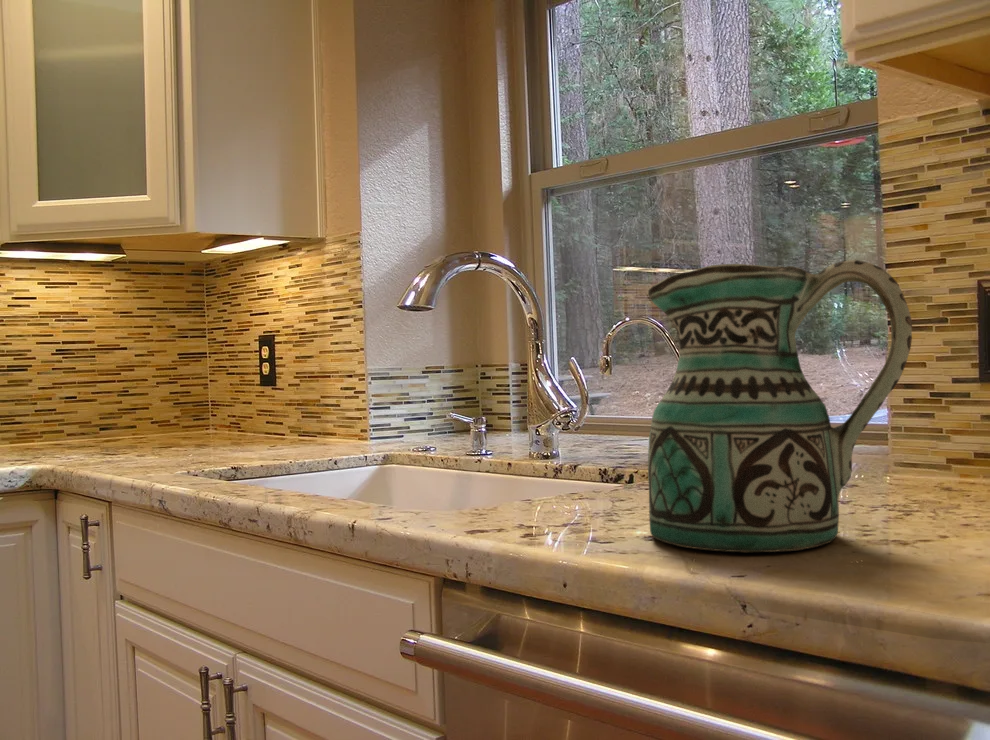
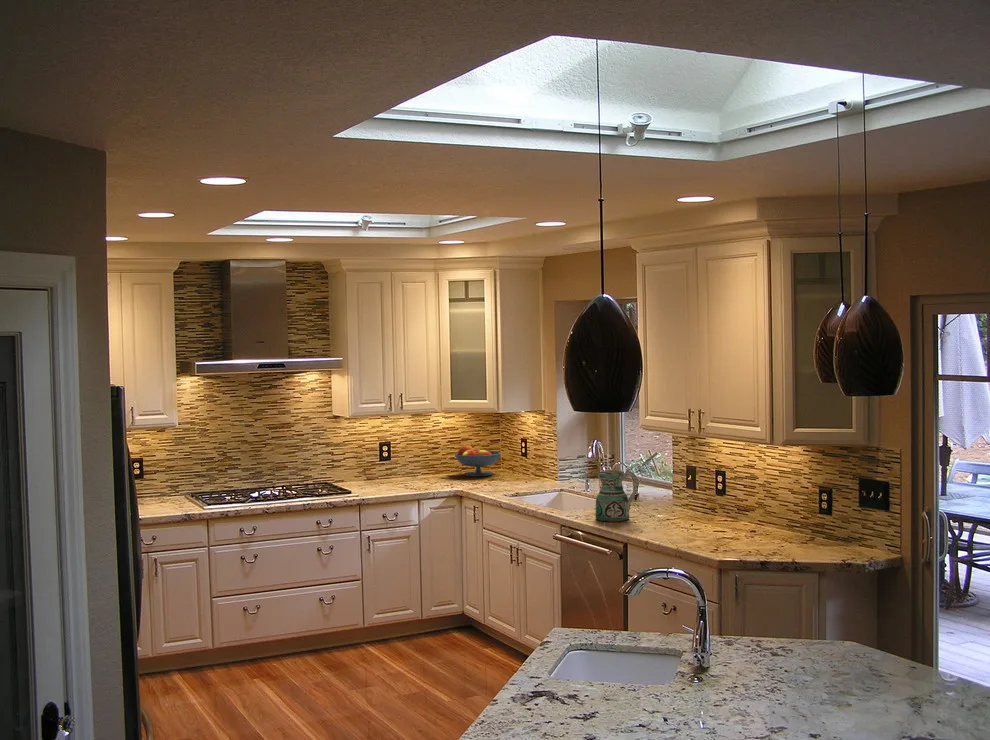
fruit bowl: none [71,362,205,442] -> present [455,446,501,476]

